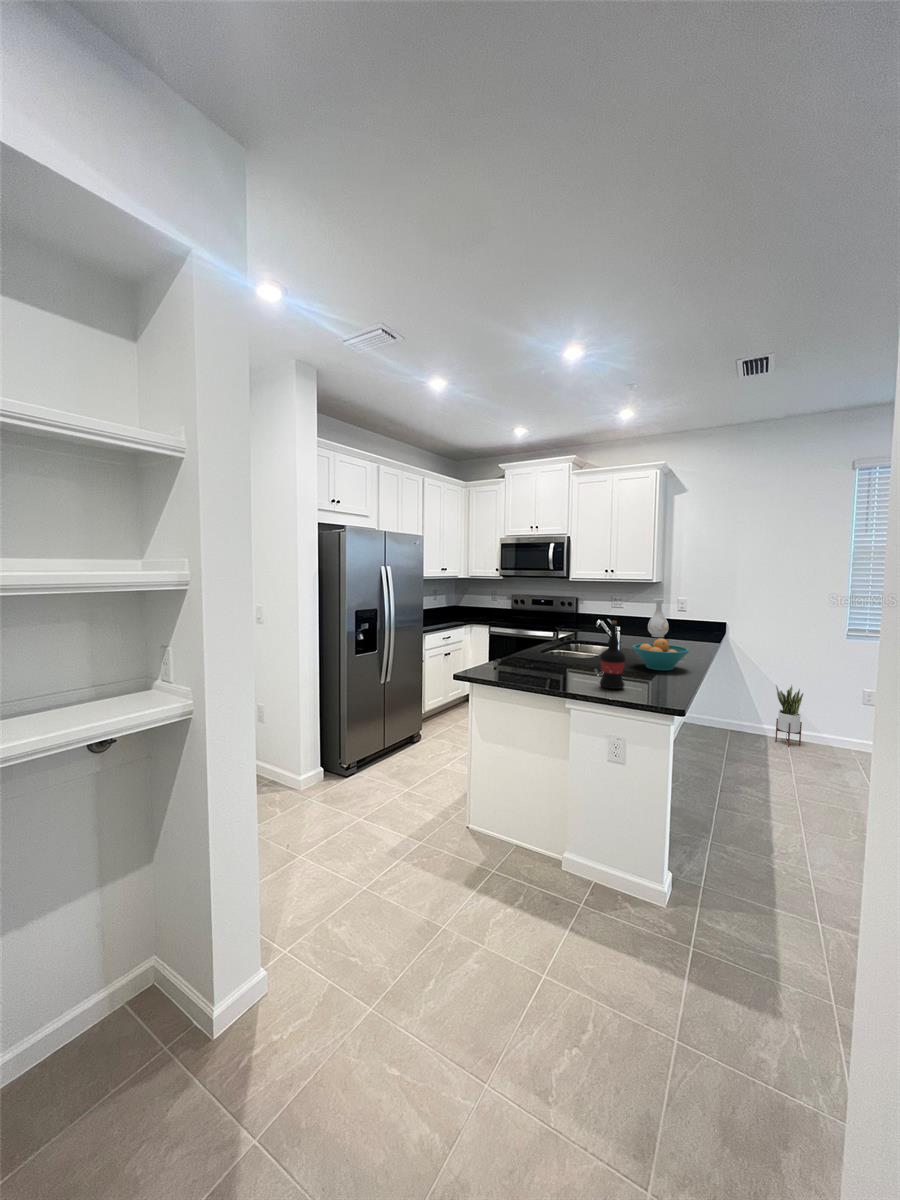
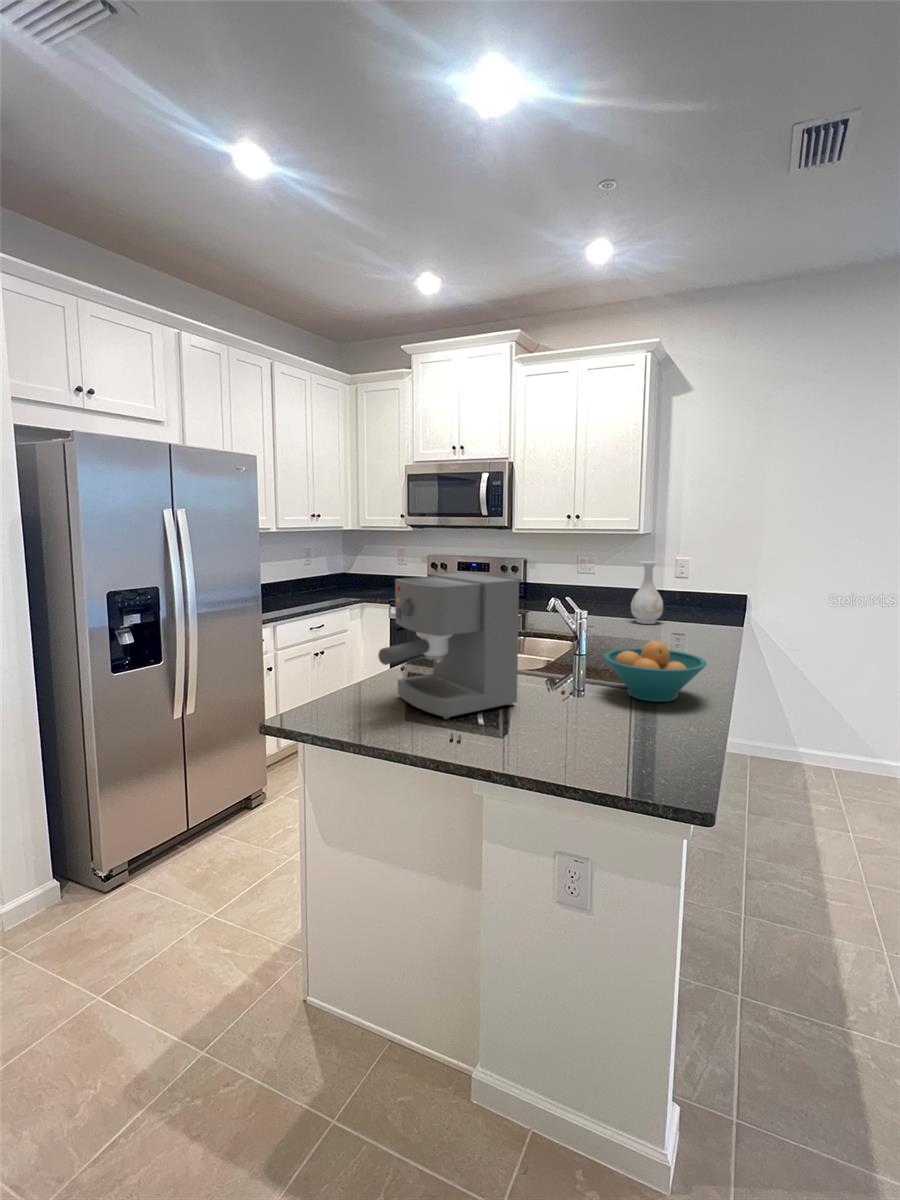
coffee maker: none [518,601,588,674] -> present [378,573,519,719]
wine bottle: present [600,621,625,689] -> none [535,619,587,763]
potted plant: present [775,685,803,747] -> none [814,689,856,783]

